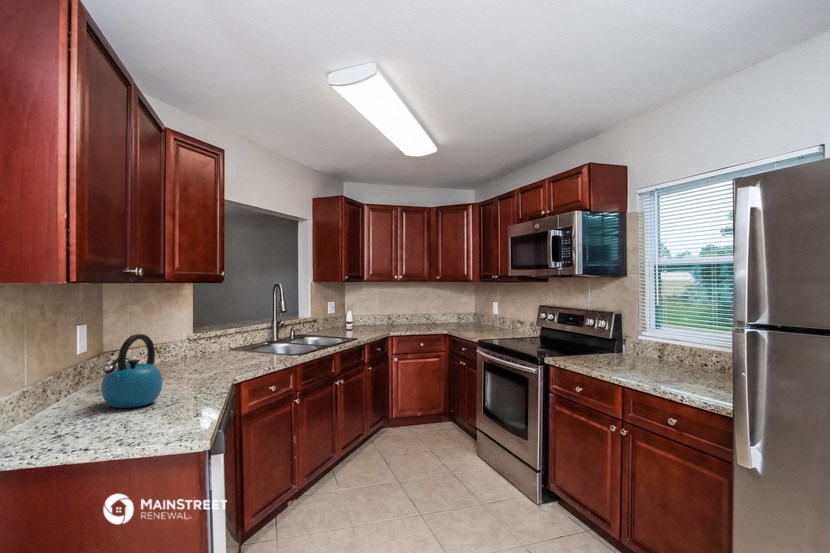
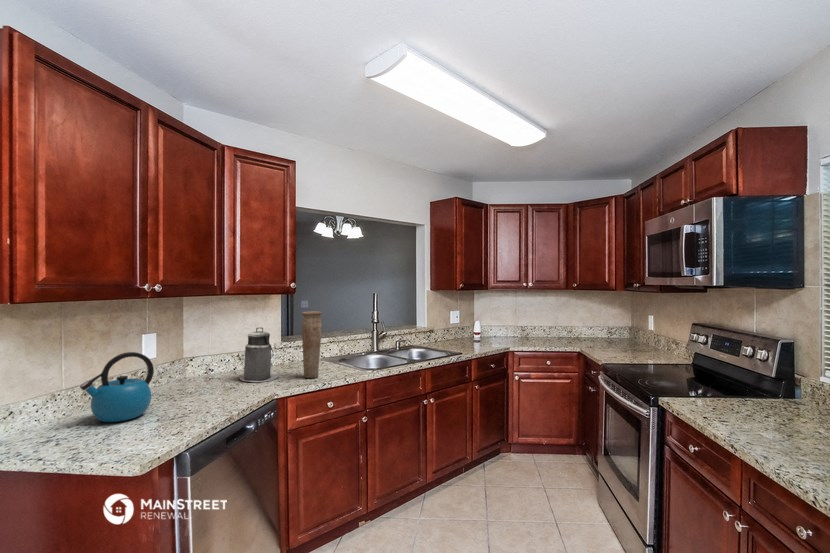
vase: none [246,296,269,364] -> present [301,311,322,378]
canister: none [178,313,221,371] -> present [240,327,278,382]

